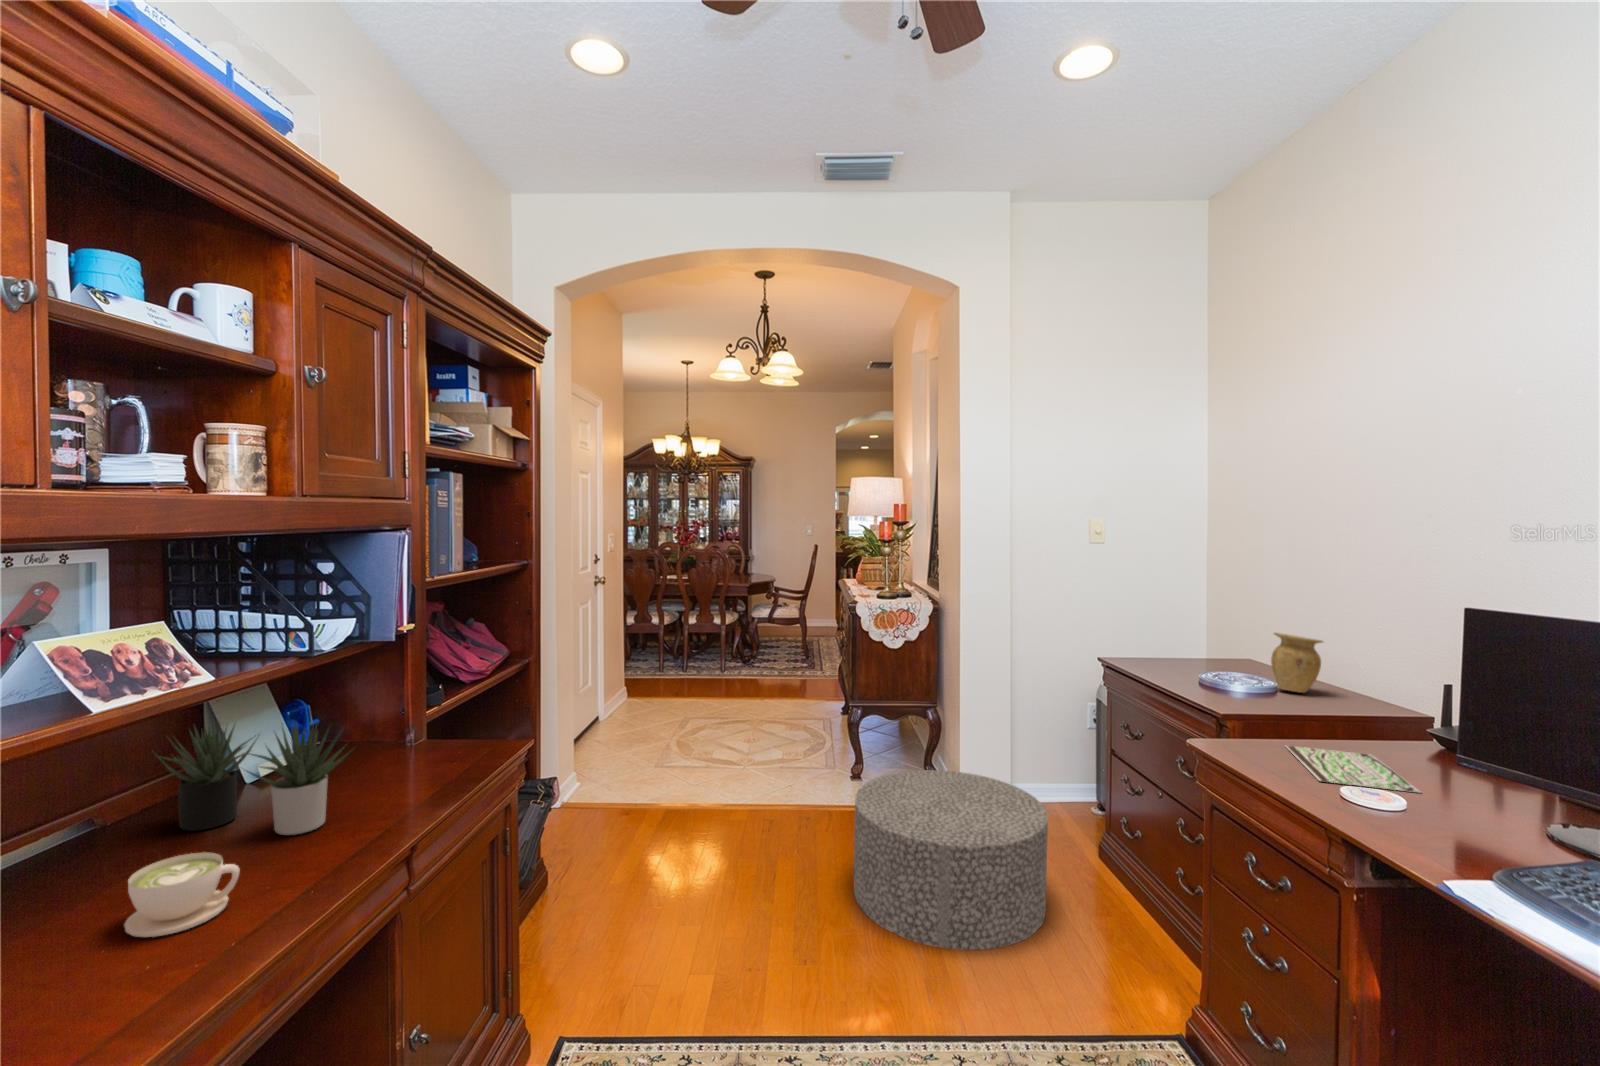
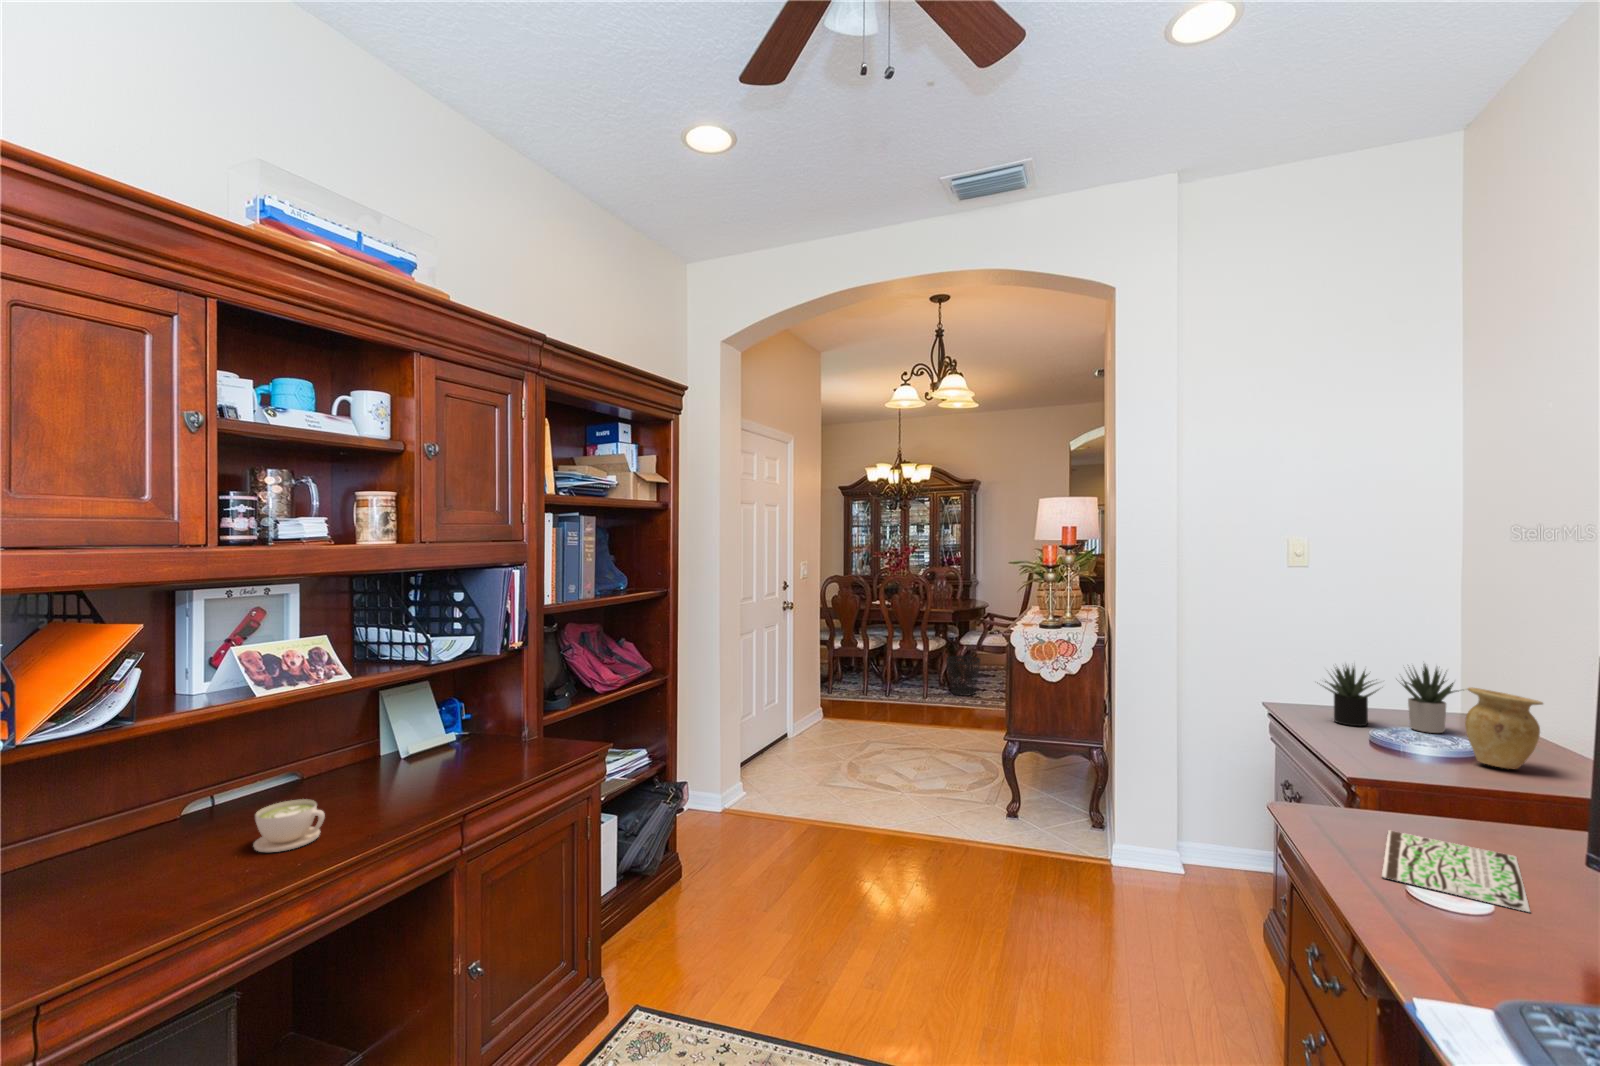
wastebasket: none [740,630,774,668] -> present [946,656,980,696]
succulent plant: present [154,724,352,835] -> present [1324,664,1459,733]
ottoman: present [854,770,1048,950] -> none [954,814,1172,1021]

